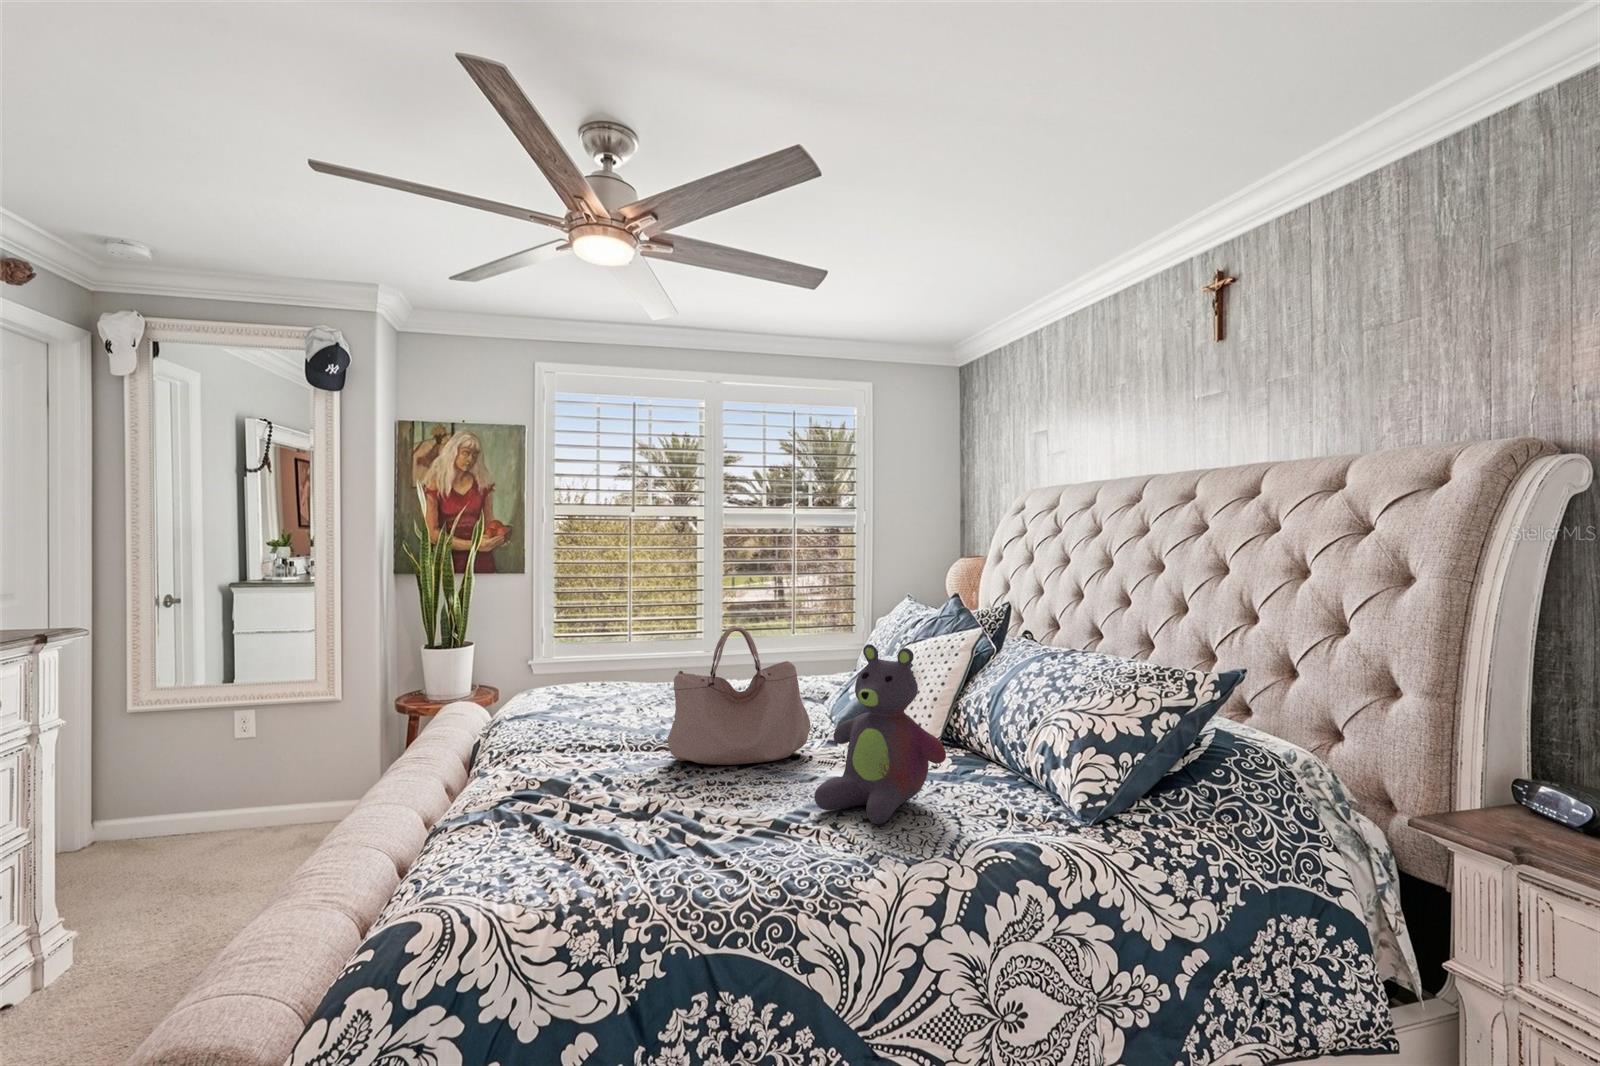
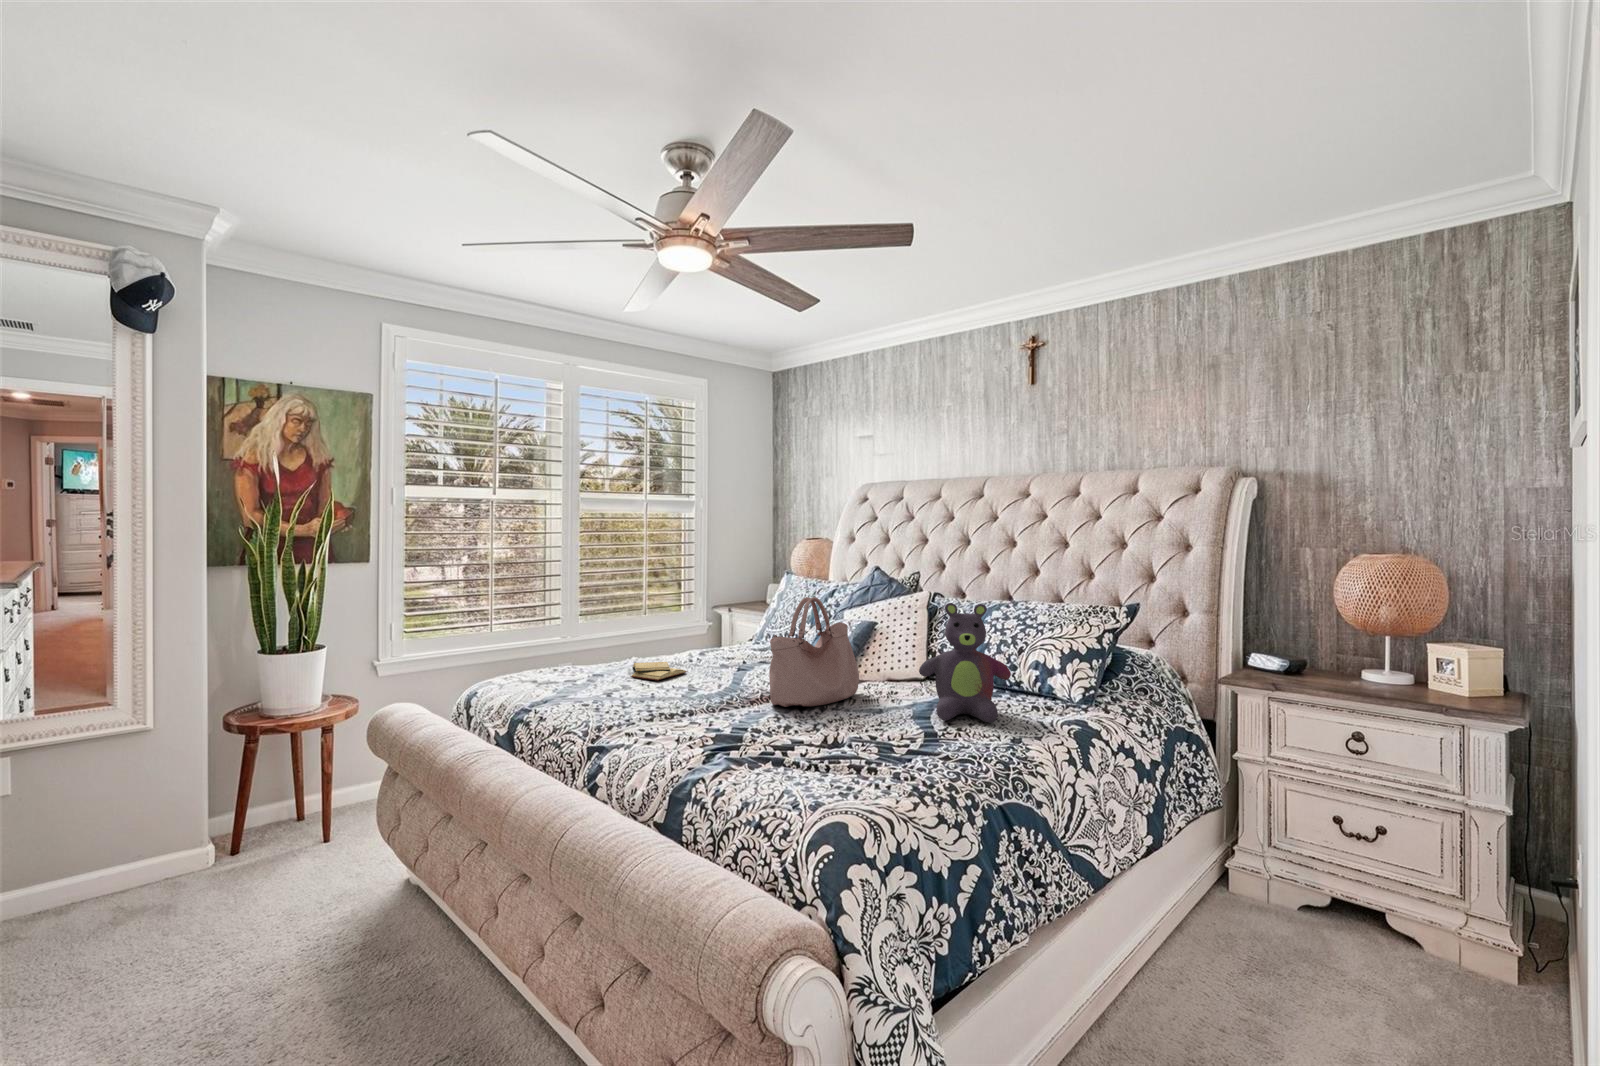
diary: none [602,691,667,713] -> present [631,662,687,680]

